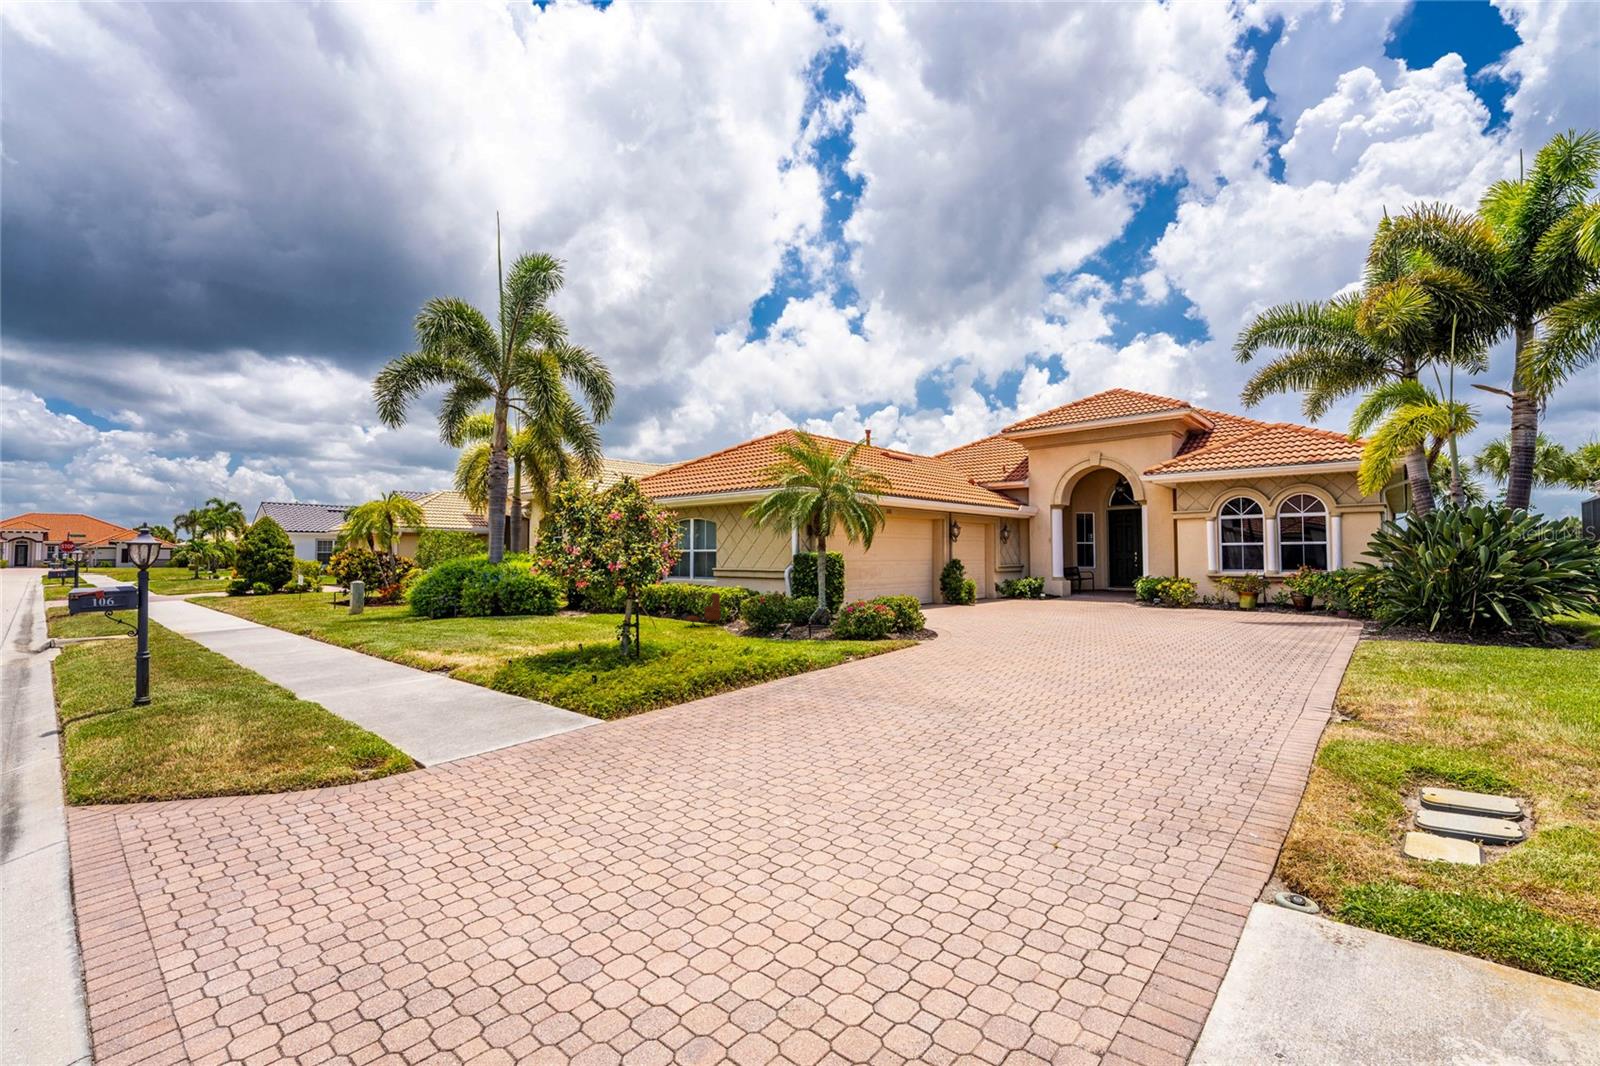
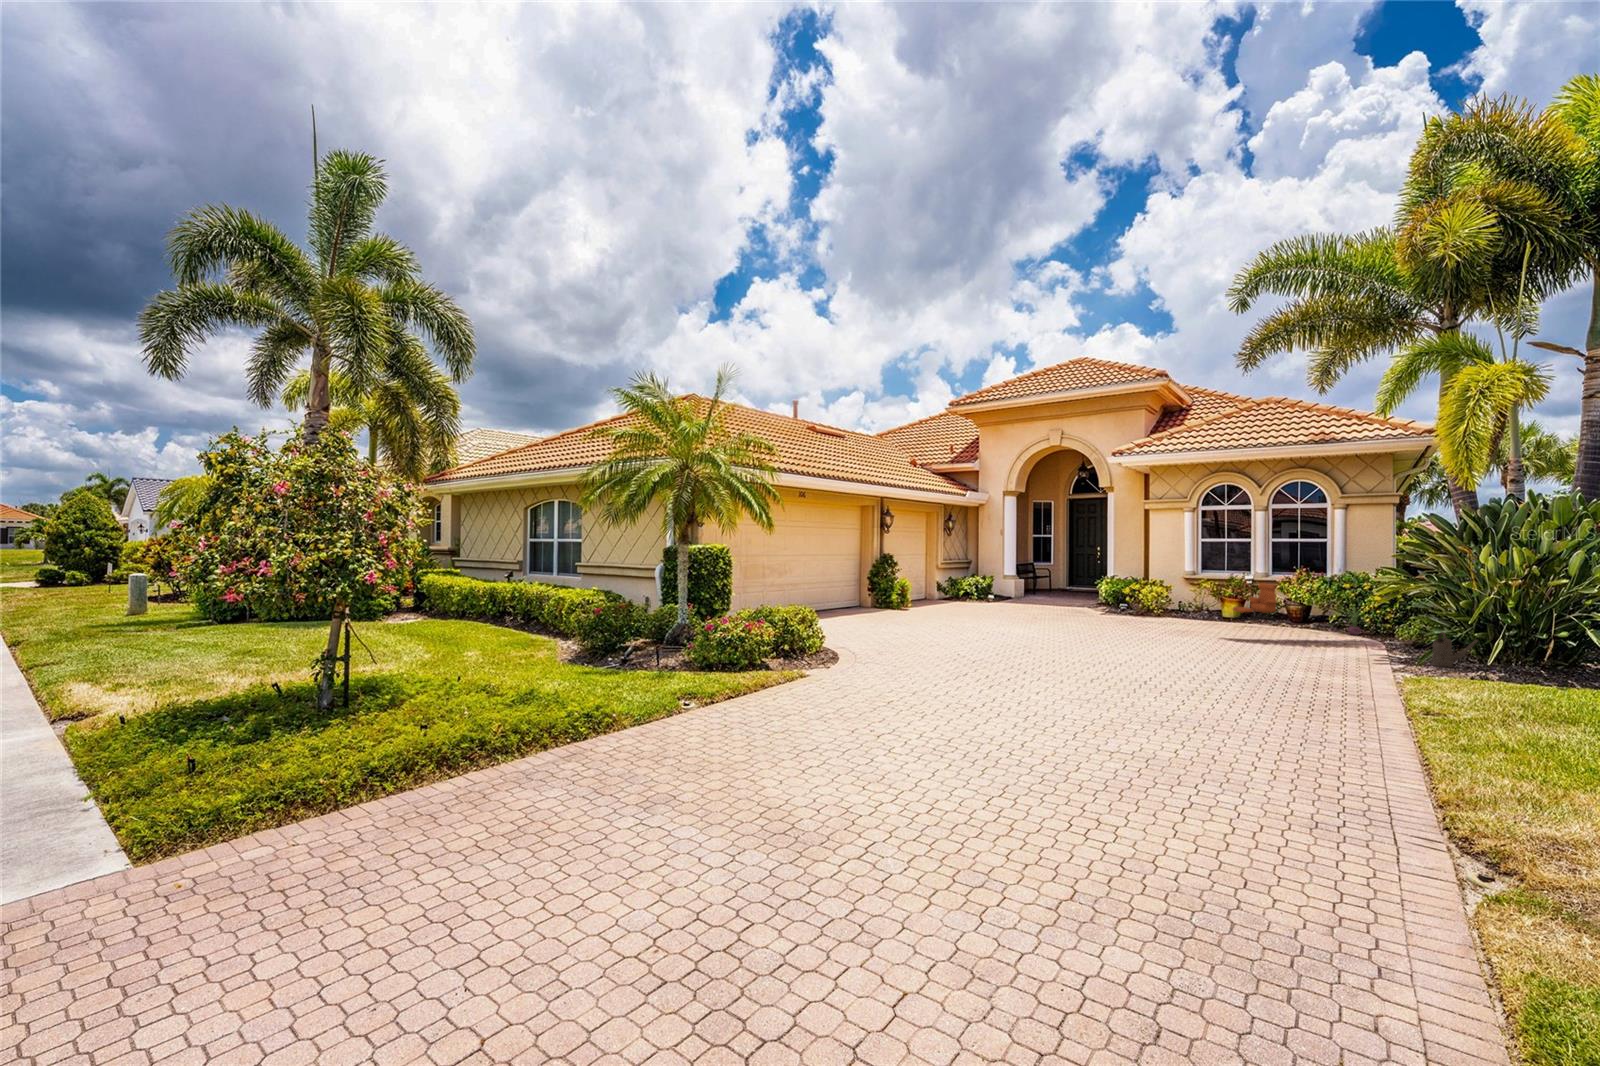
lounge chair: present [685,593,721,627] -> present [1233,583,1277,619]
watering can: none [1384,610,1424,636] -> present [1425,632,1478,667]

